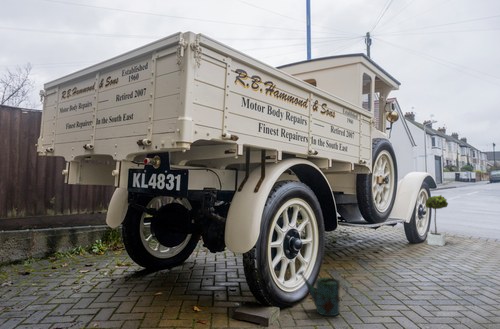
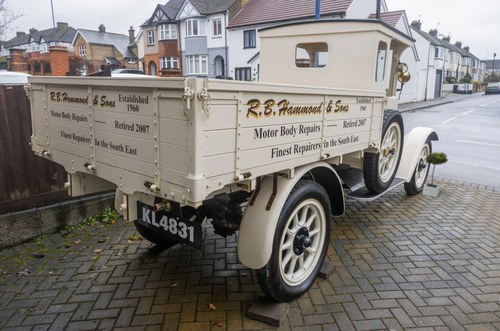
watering can: present [299,271,340,316] -> none [305,264,350,308]

